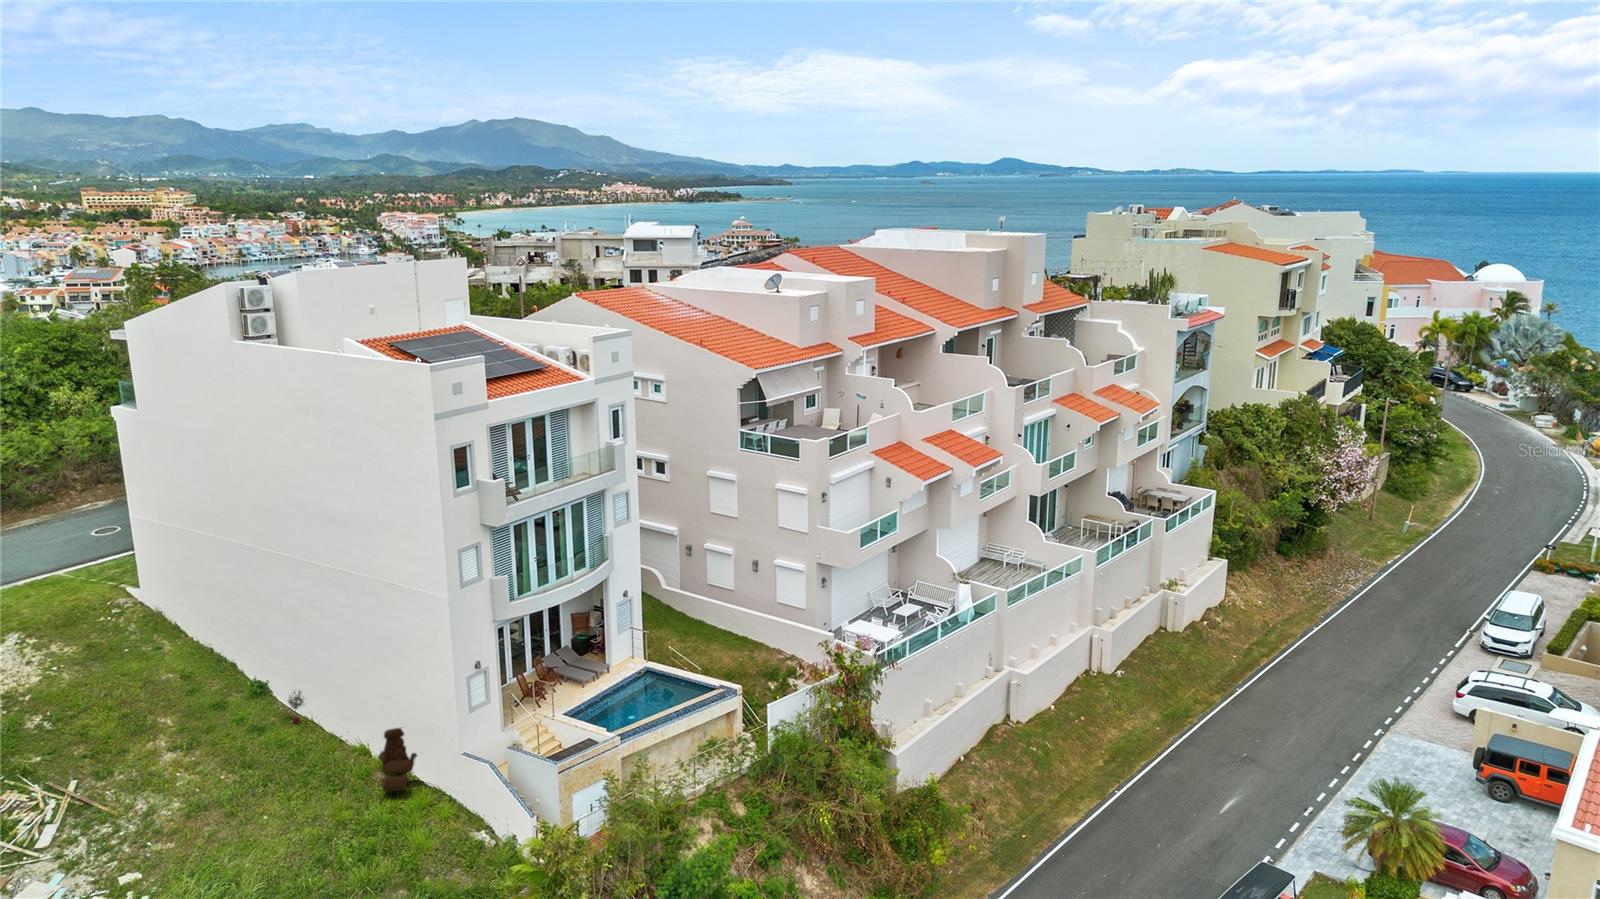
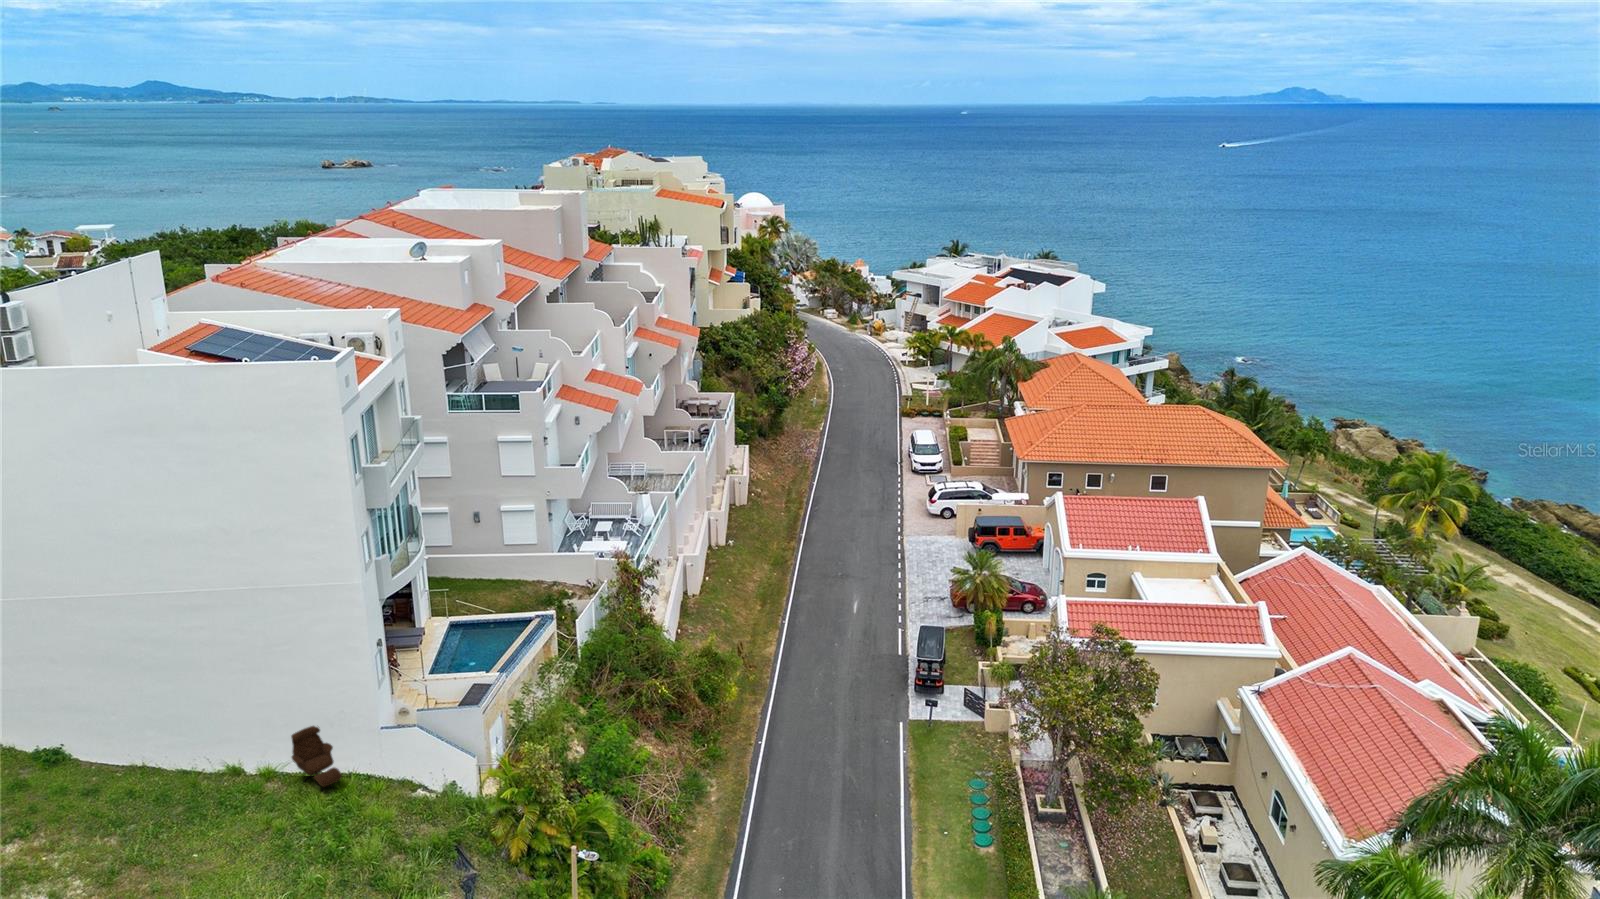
potted tree: present [288,690,304,724] -> none [117,735,150,773]

